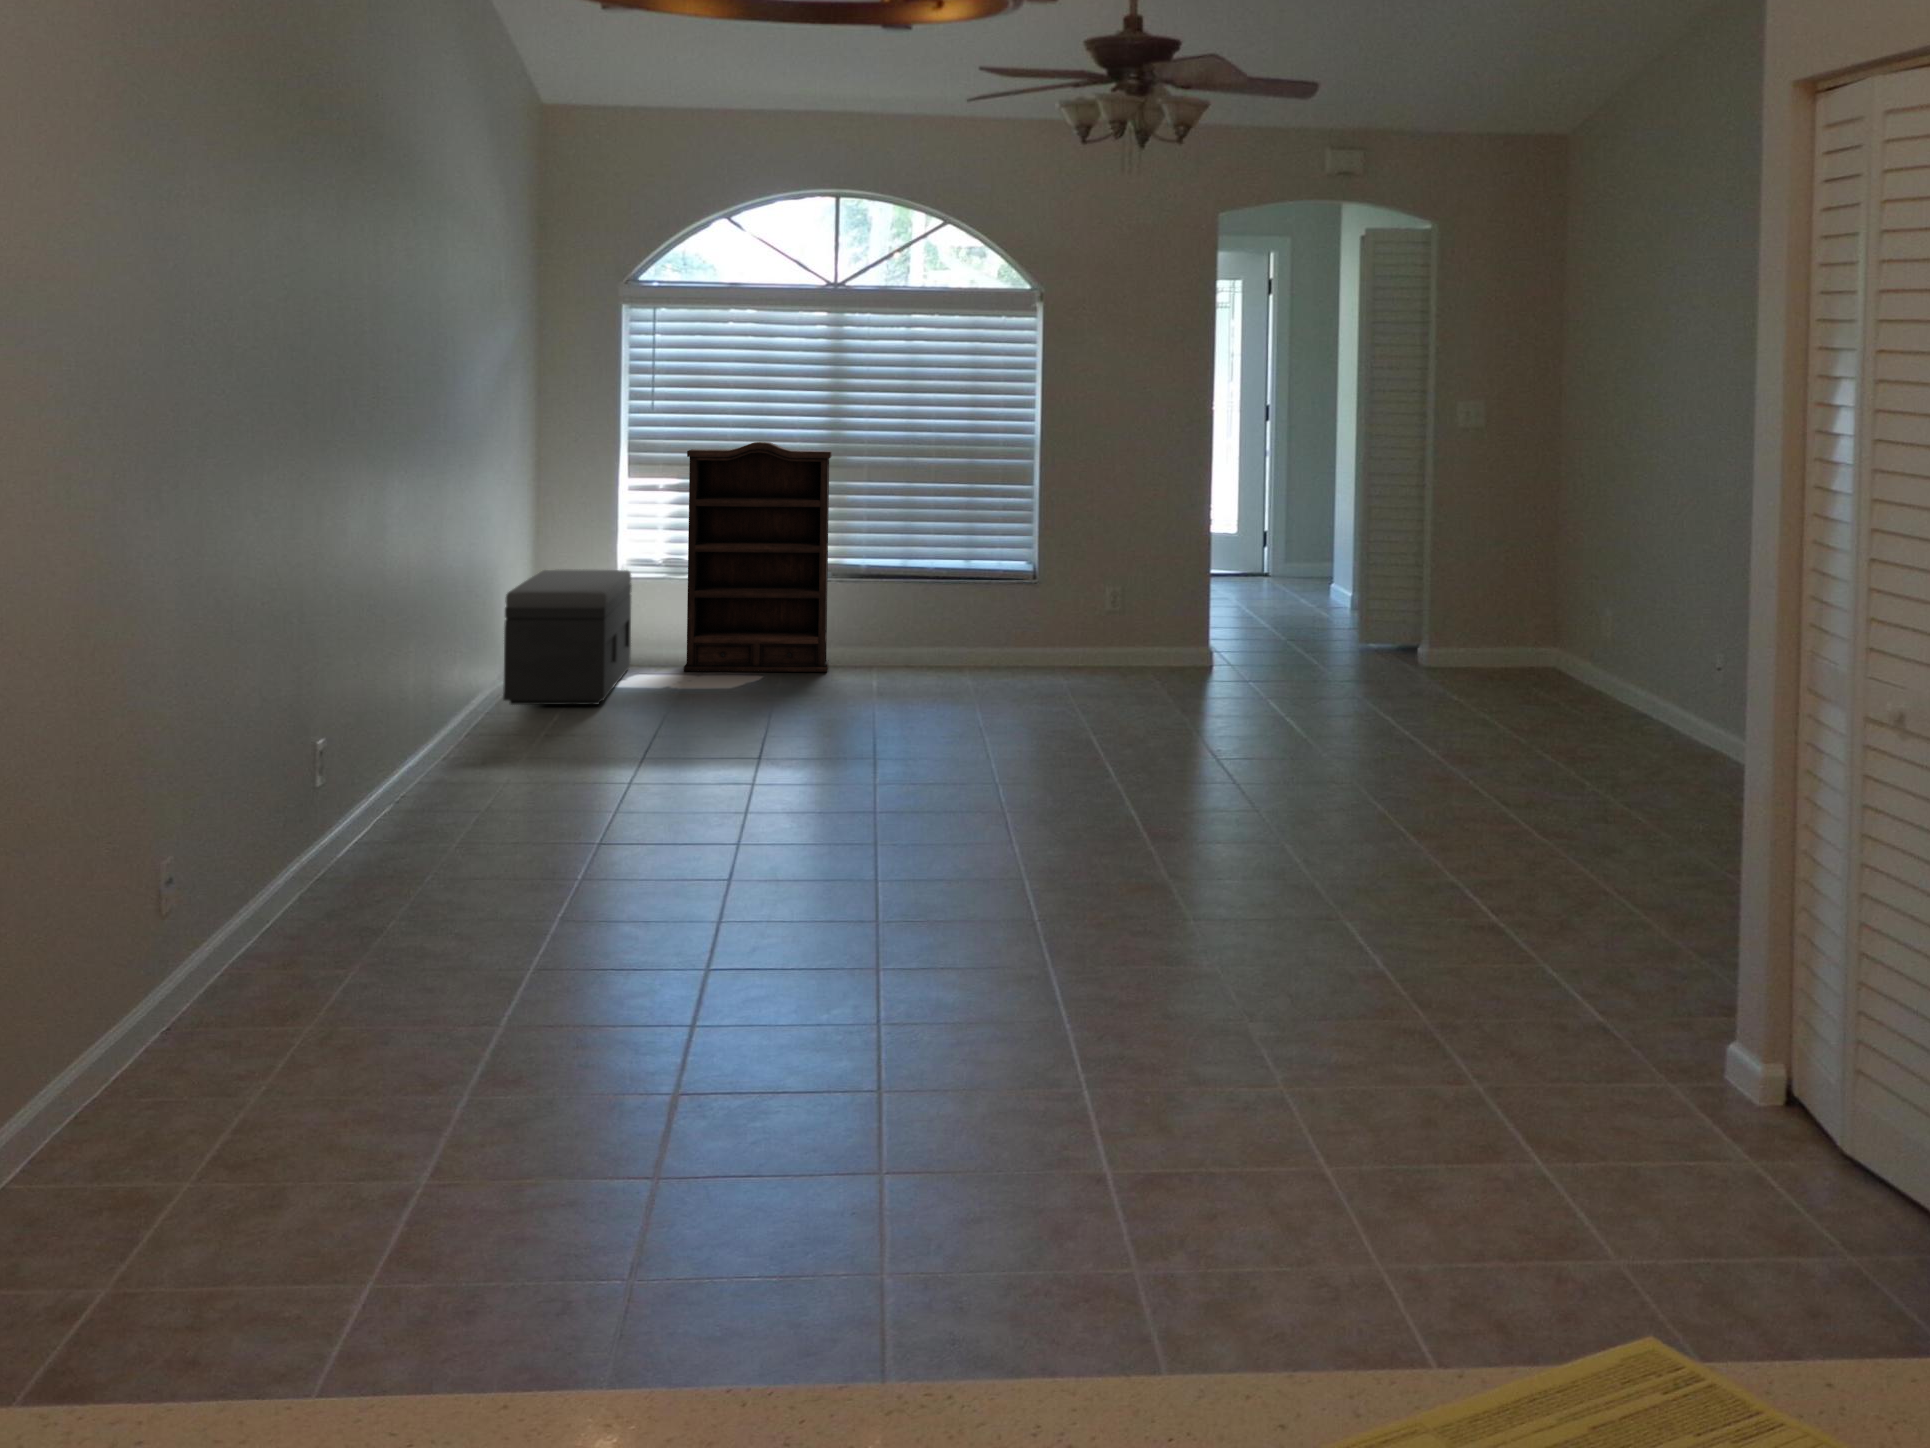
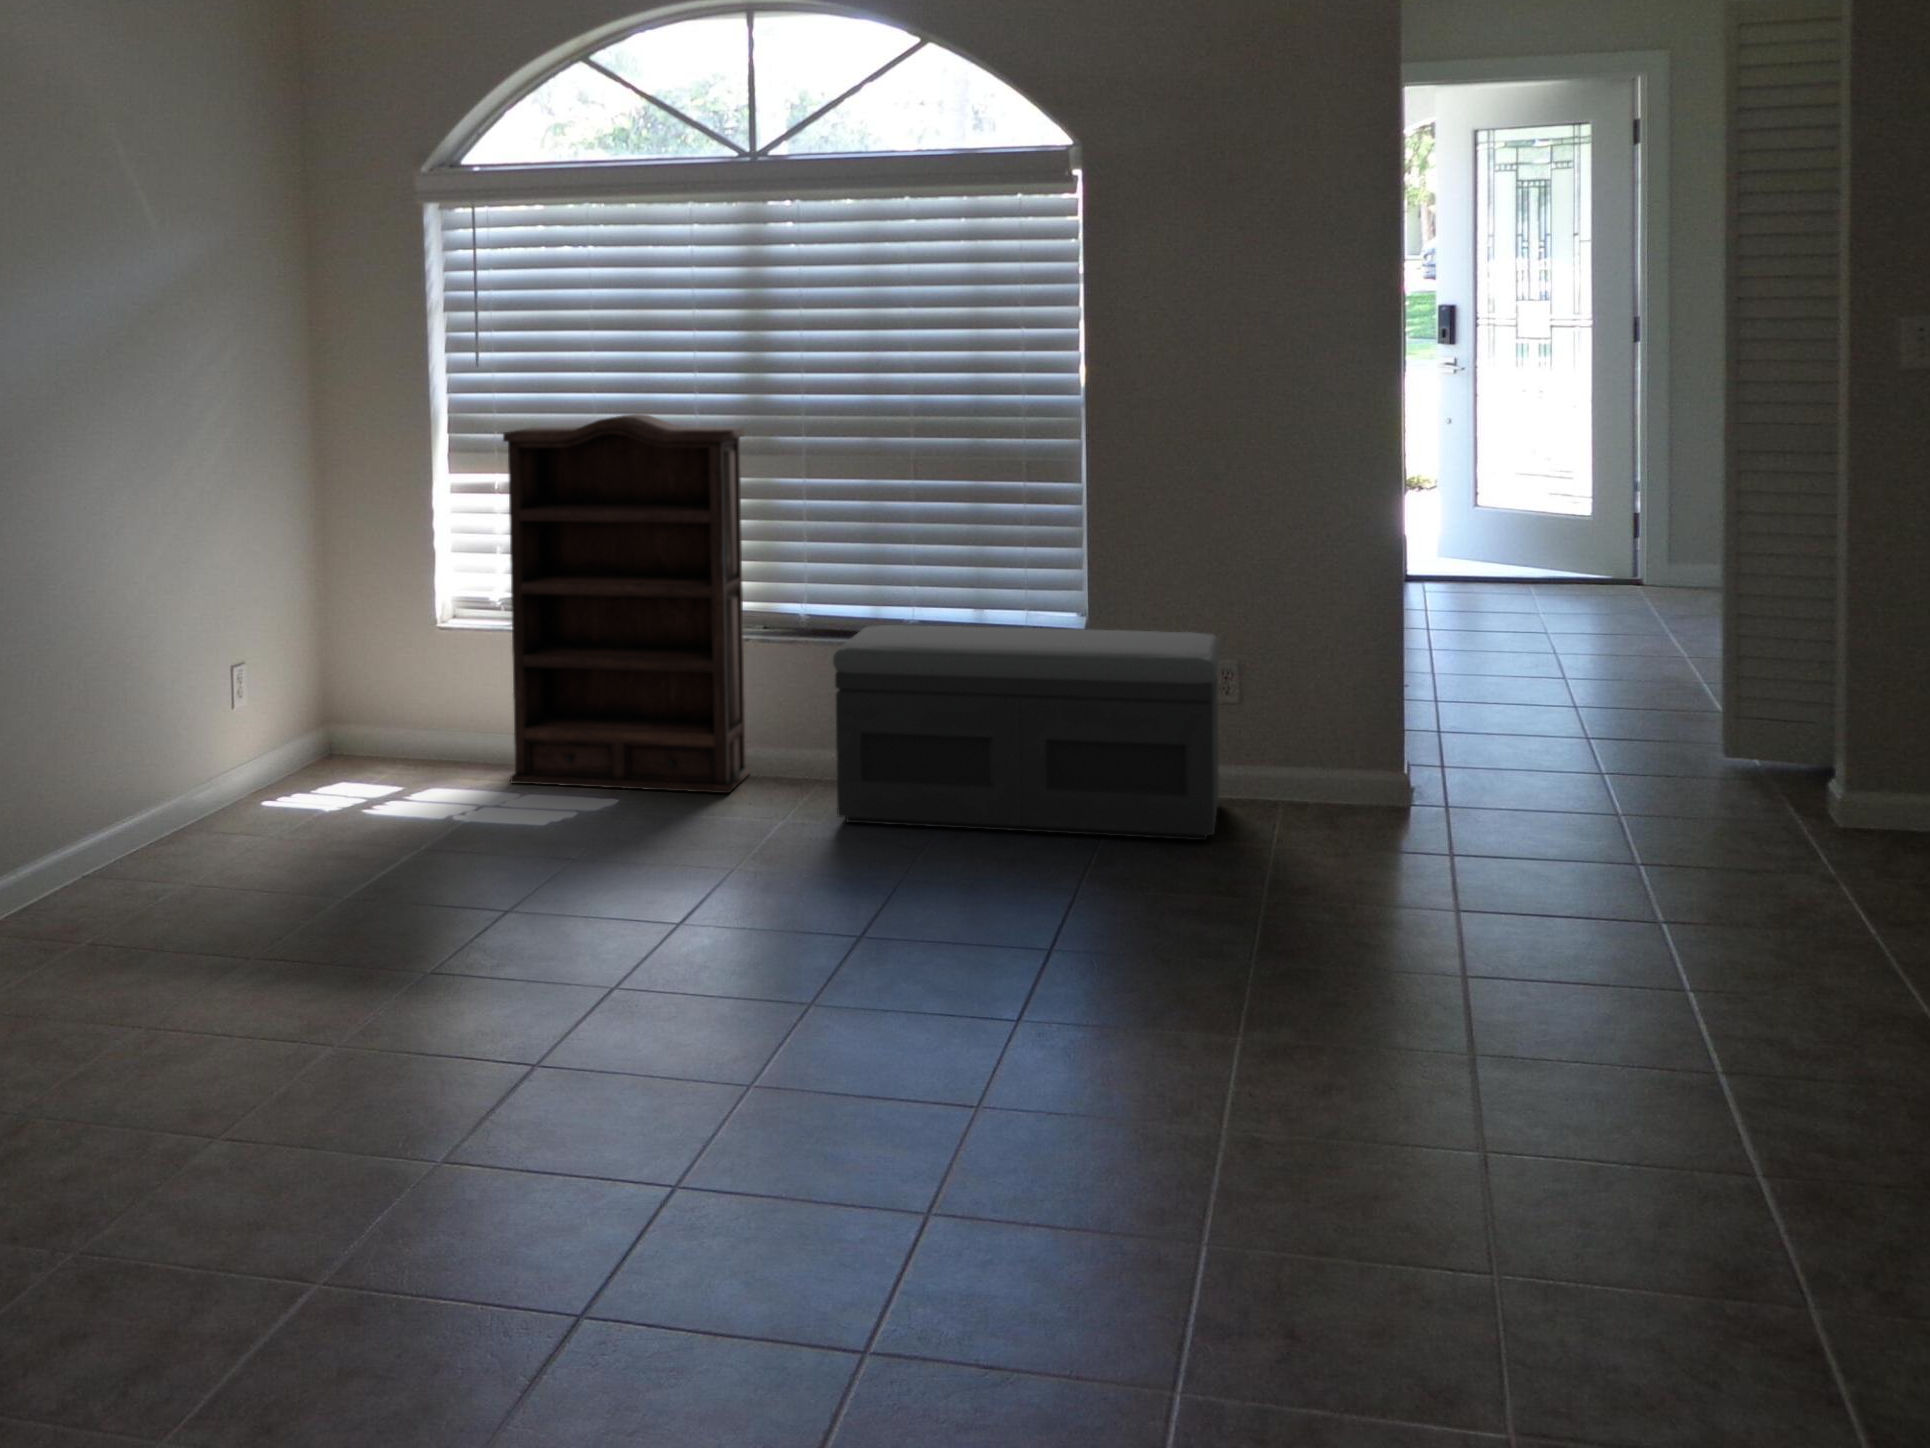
storage bench: present [503,570,632,705] -> present [833,625,1221,840]

